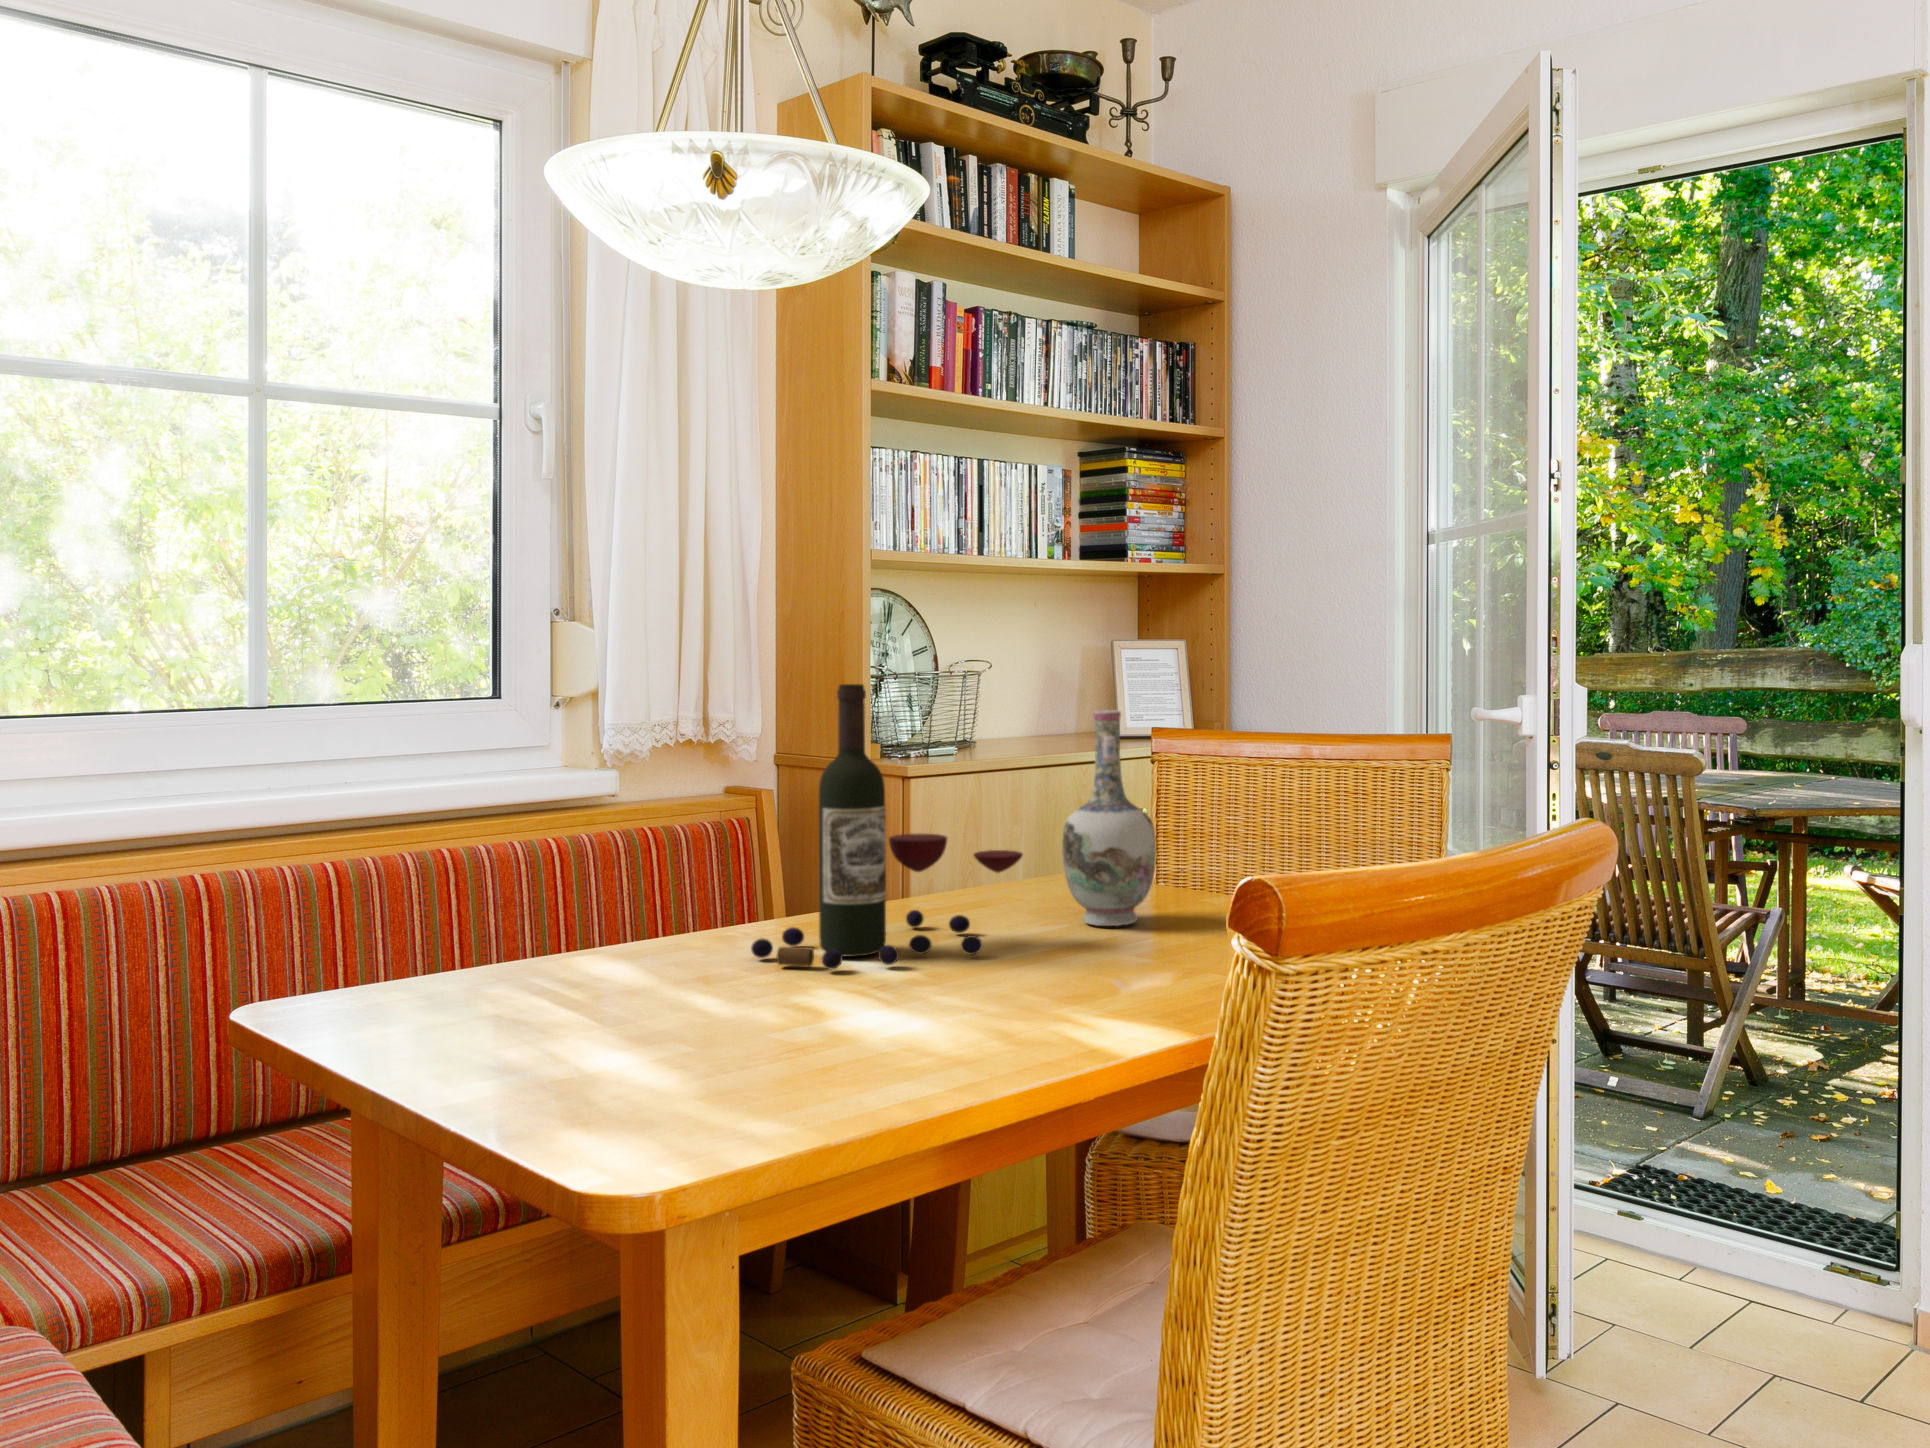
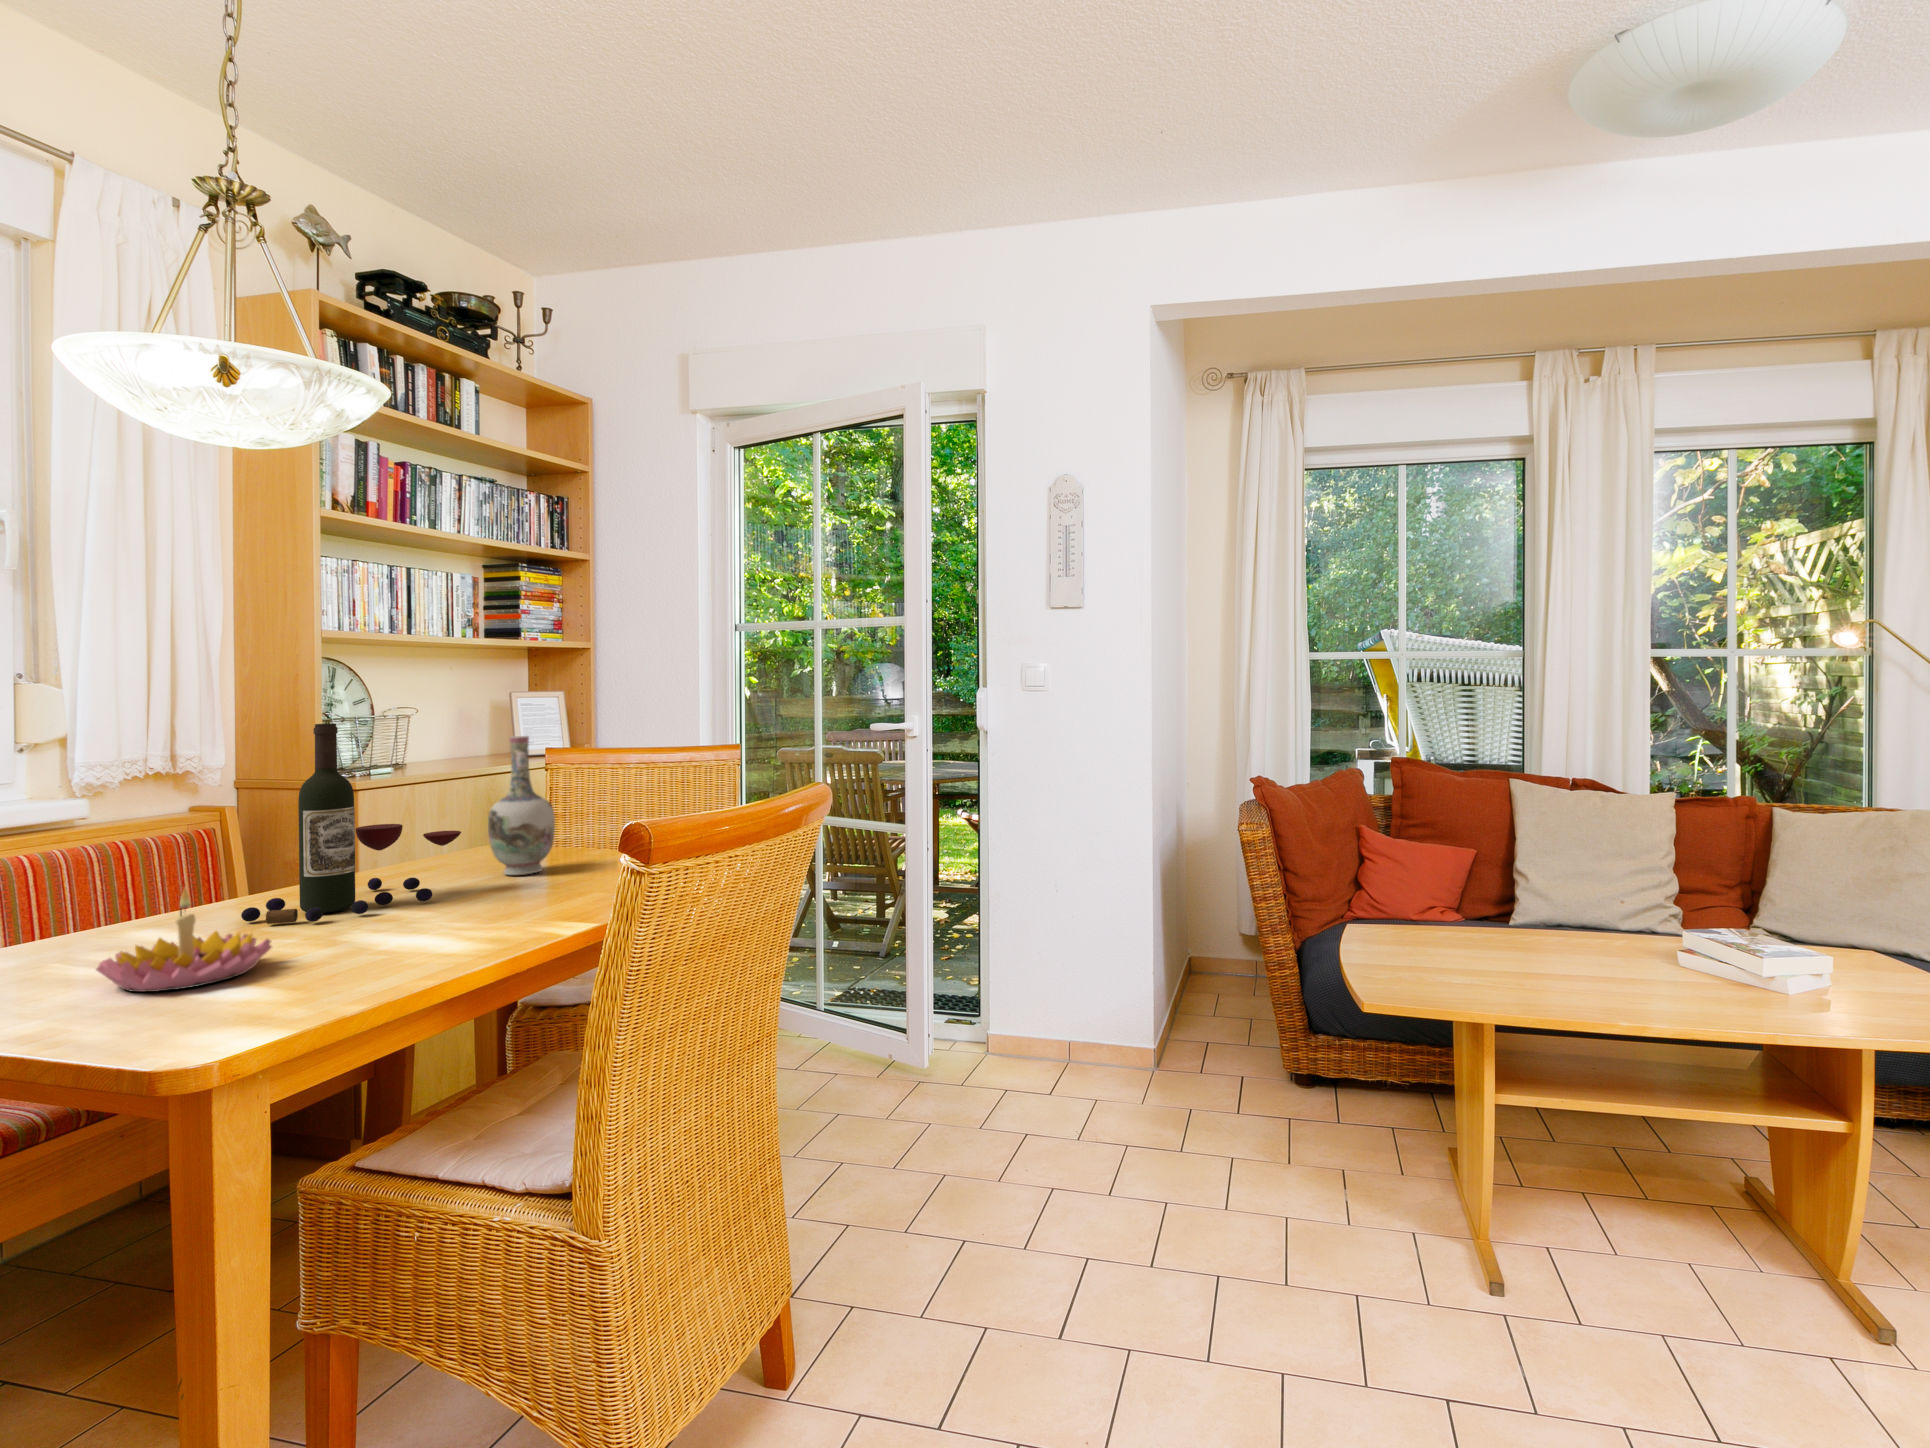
candle holder: none [571,909,769,1054] -> present [96,889,271,992]

